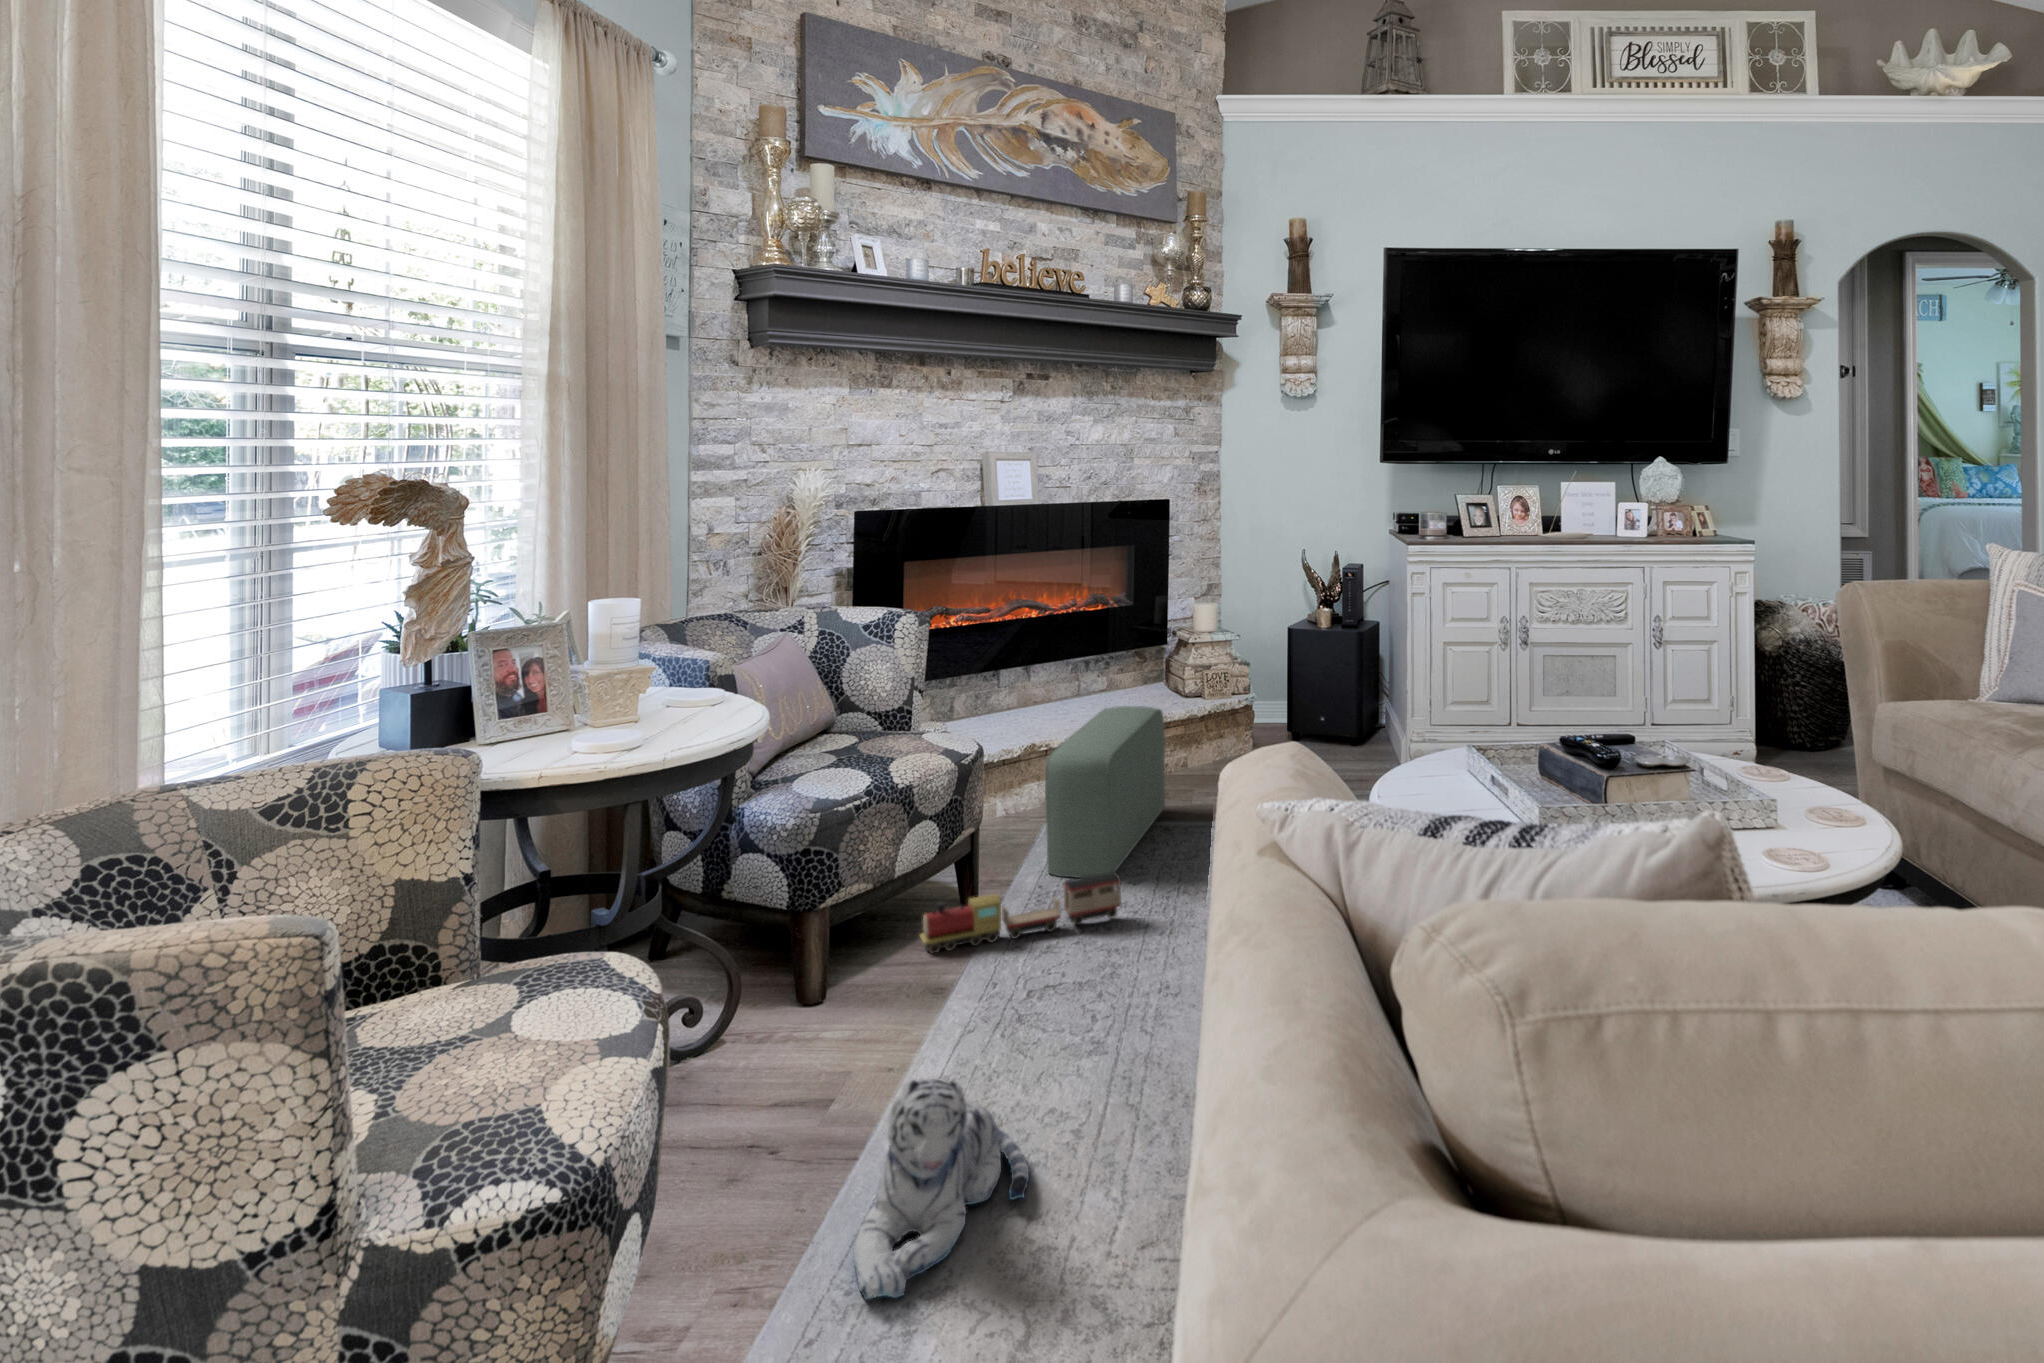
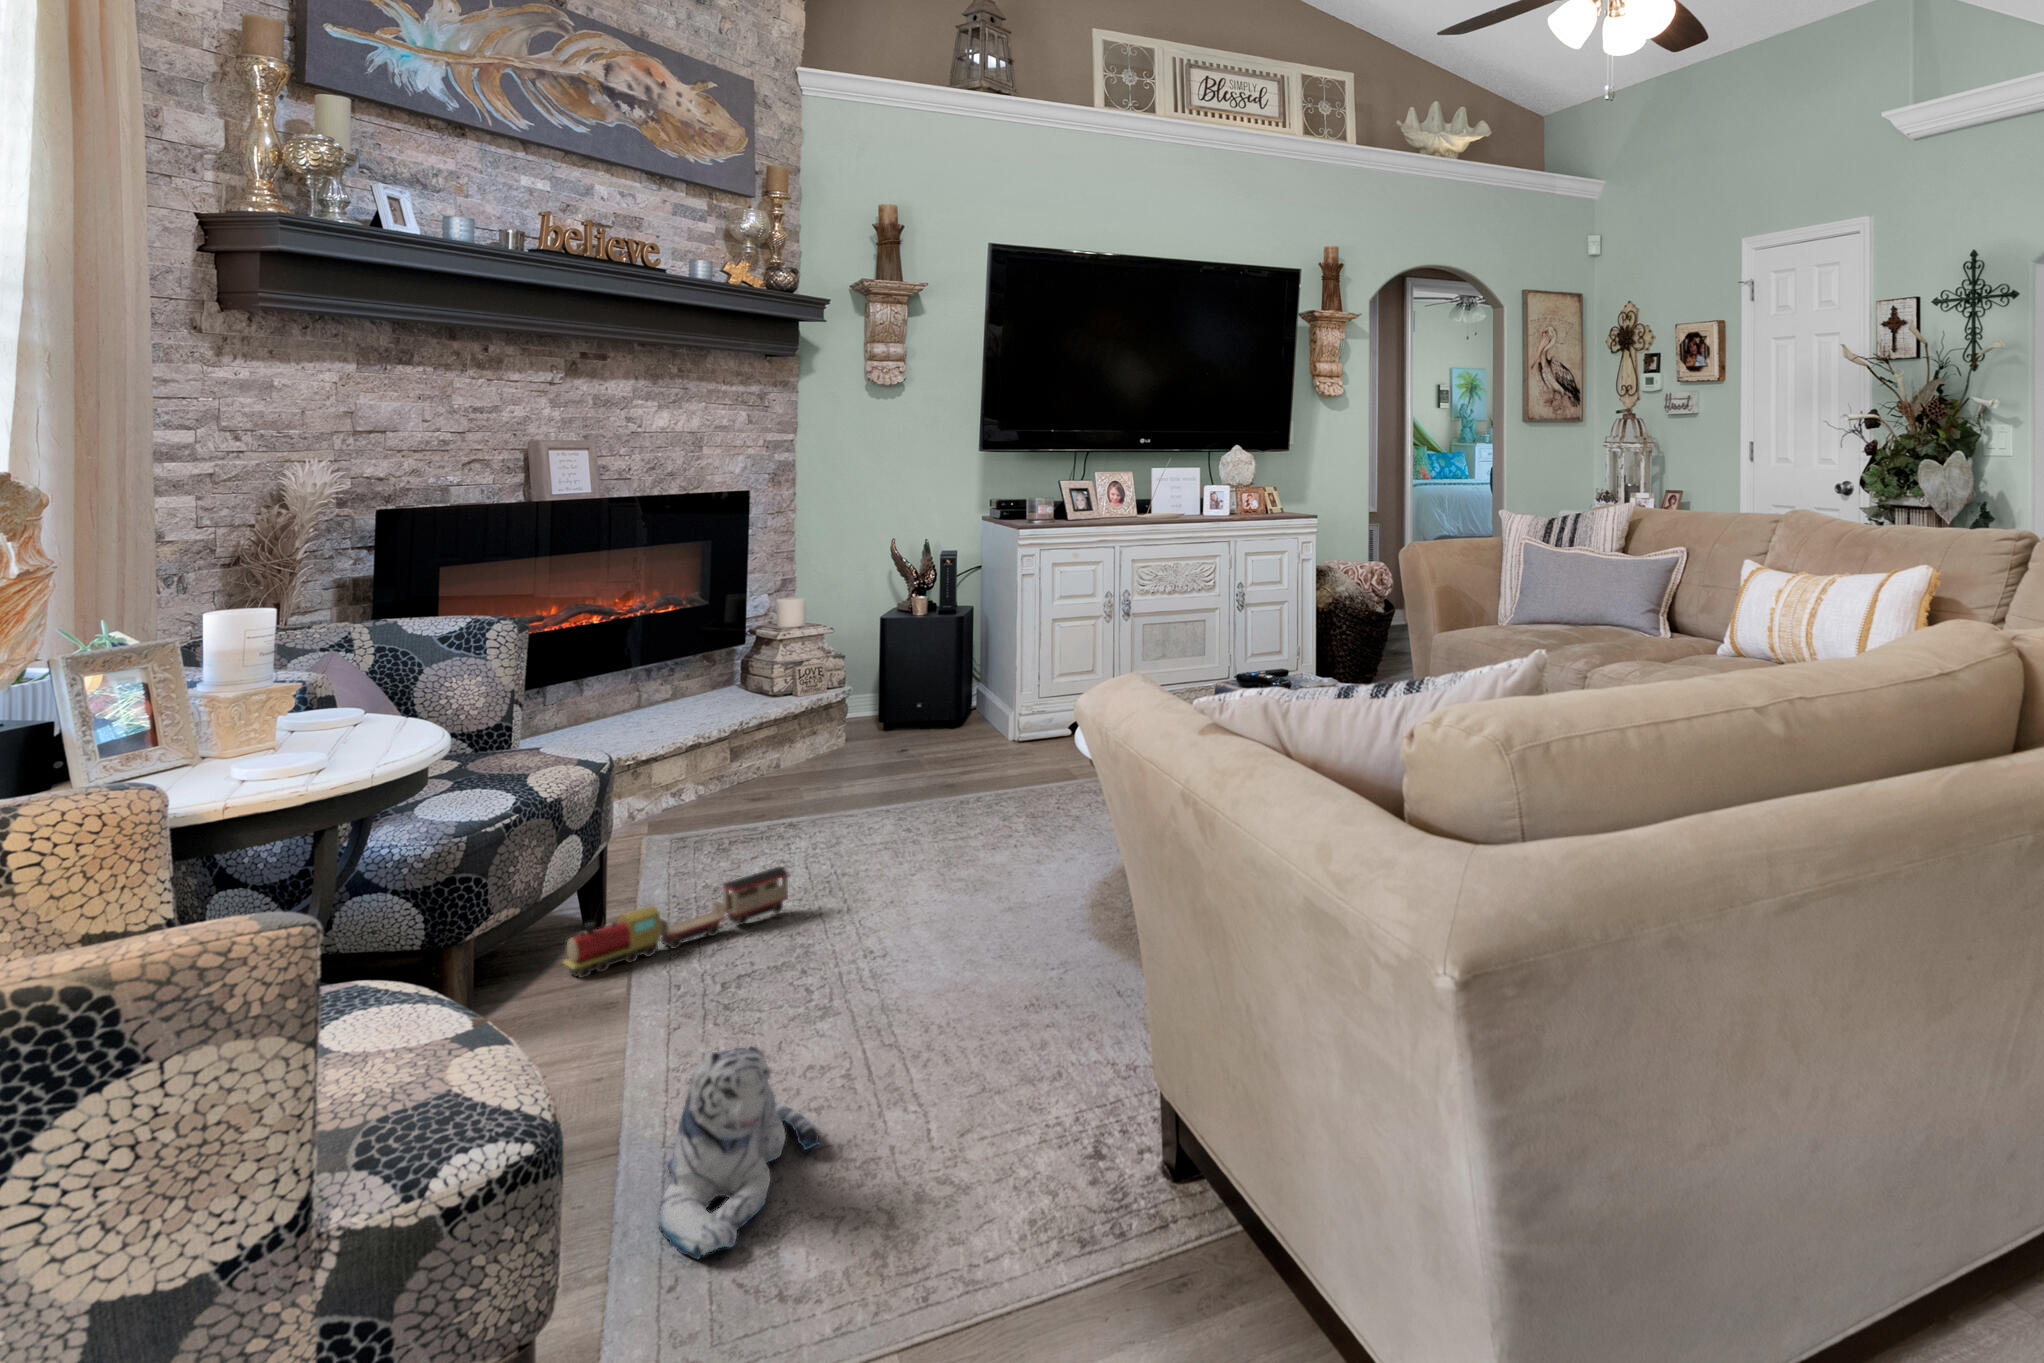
pouf: present [1045,706,1165,878] -> none [673,706,782,887]

